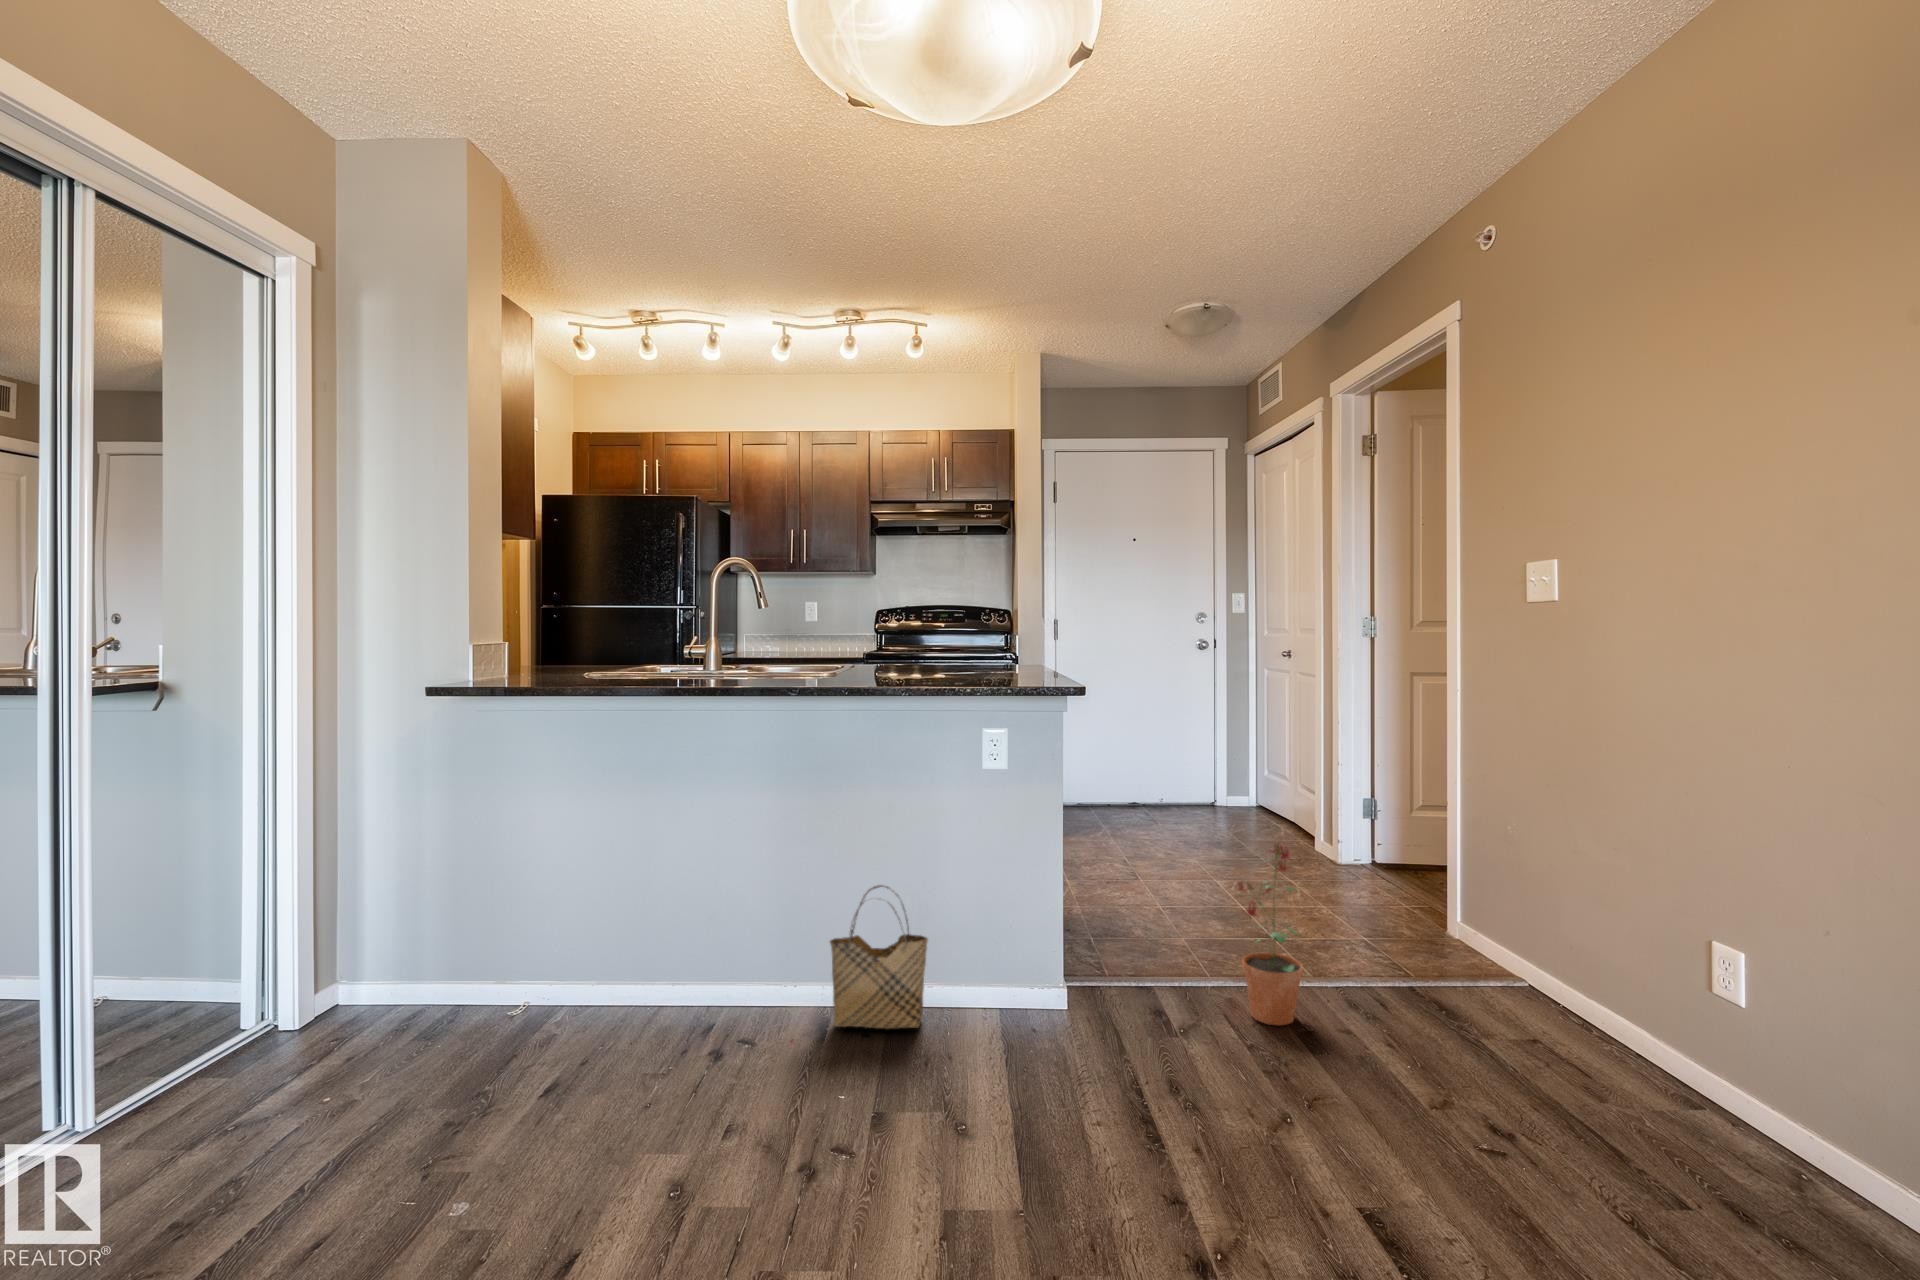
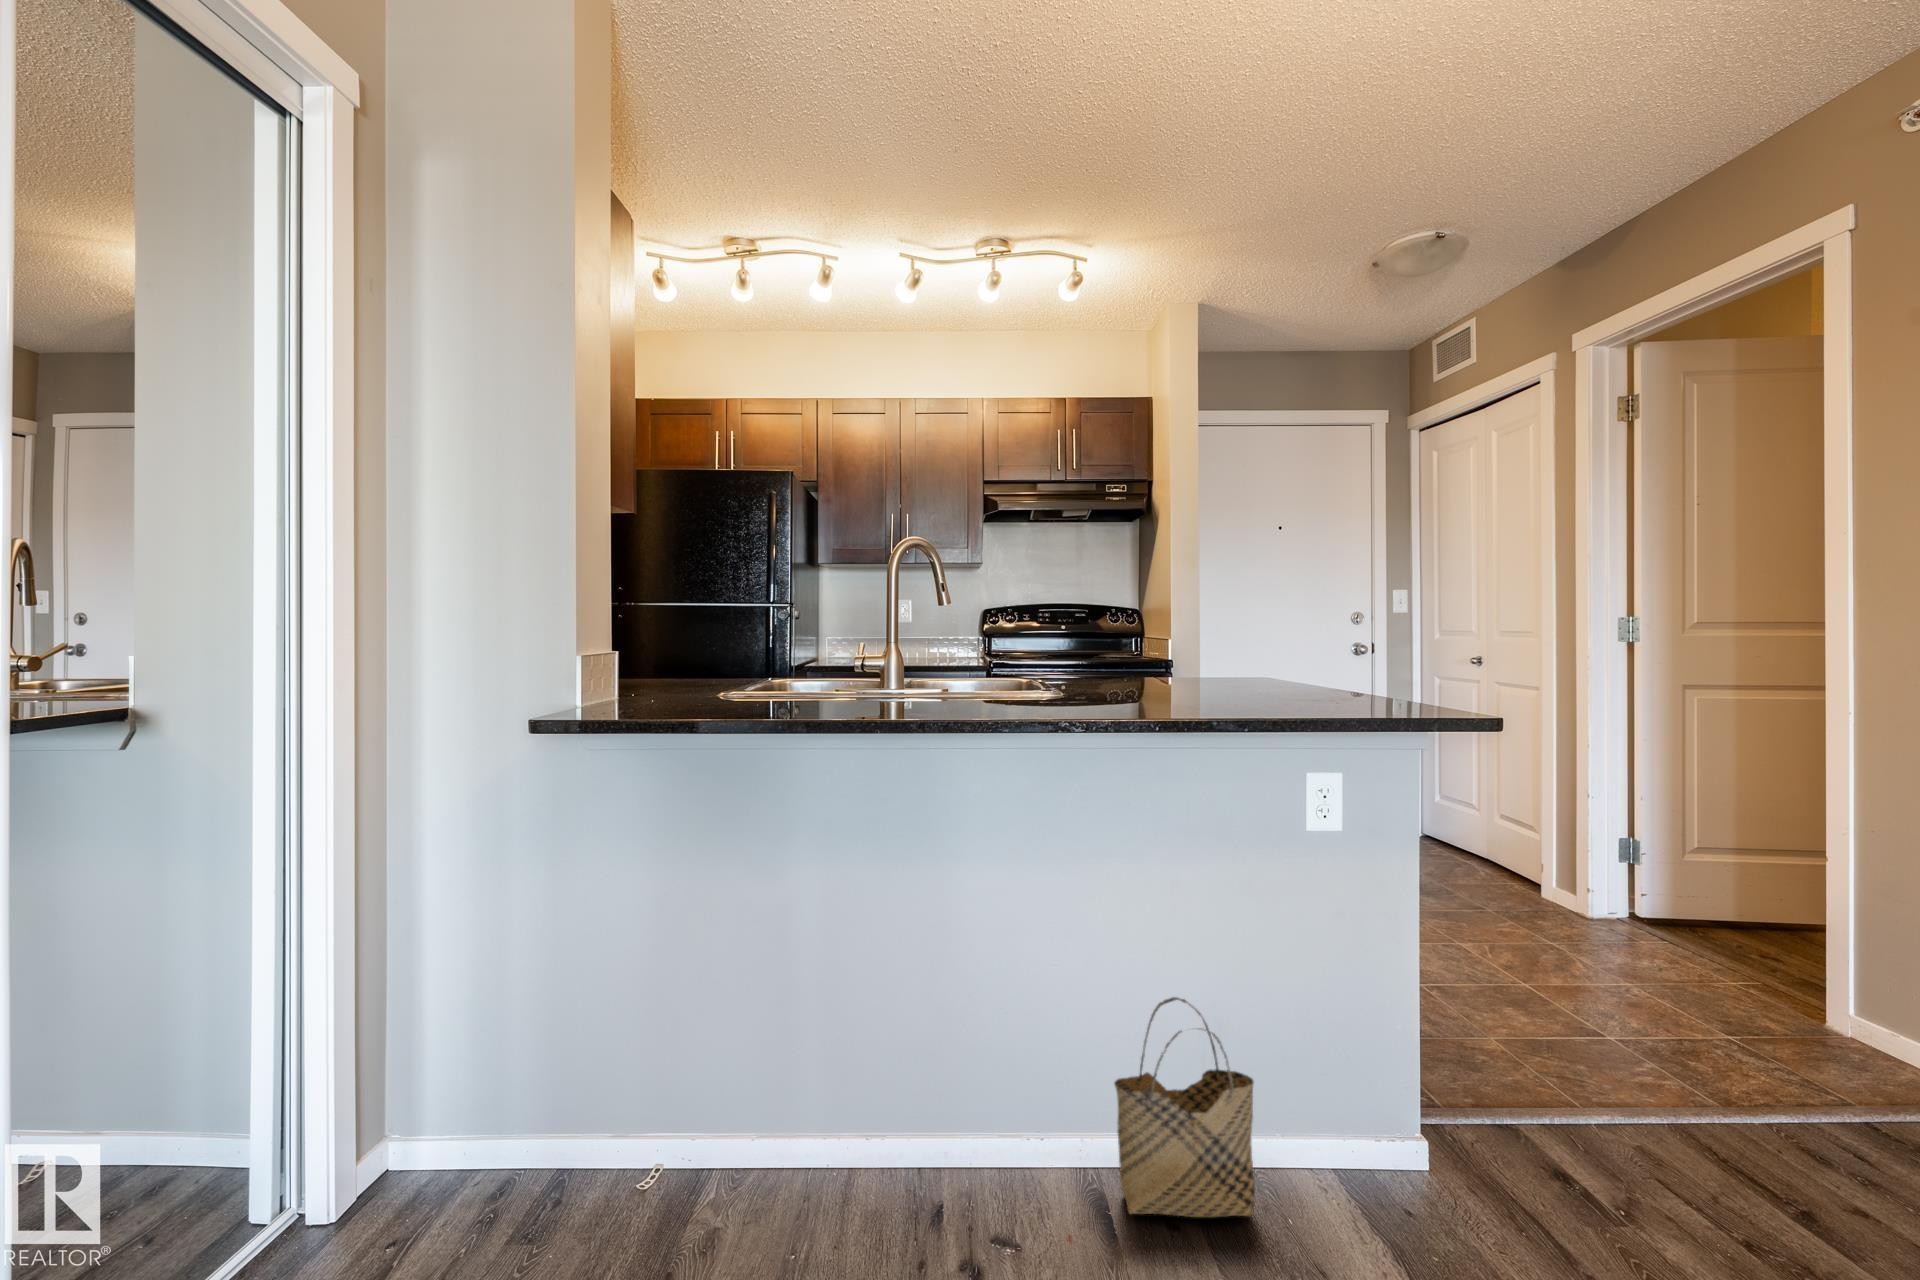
potted plant: present [1237,843,1303,1025] -> none [1650,933,1798,1205]

